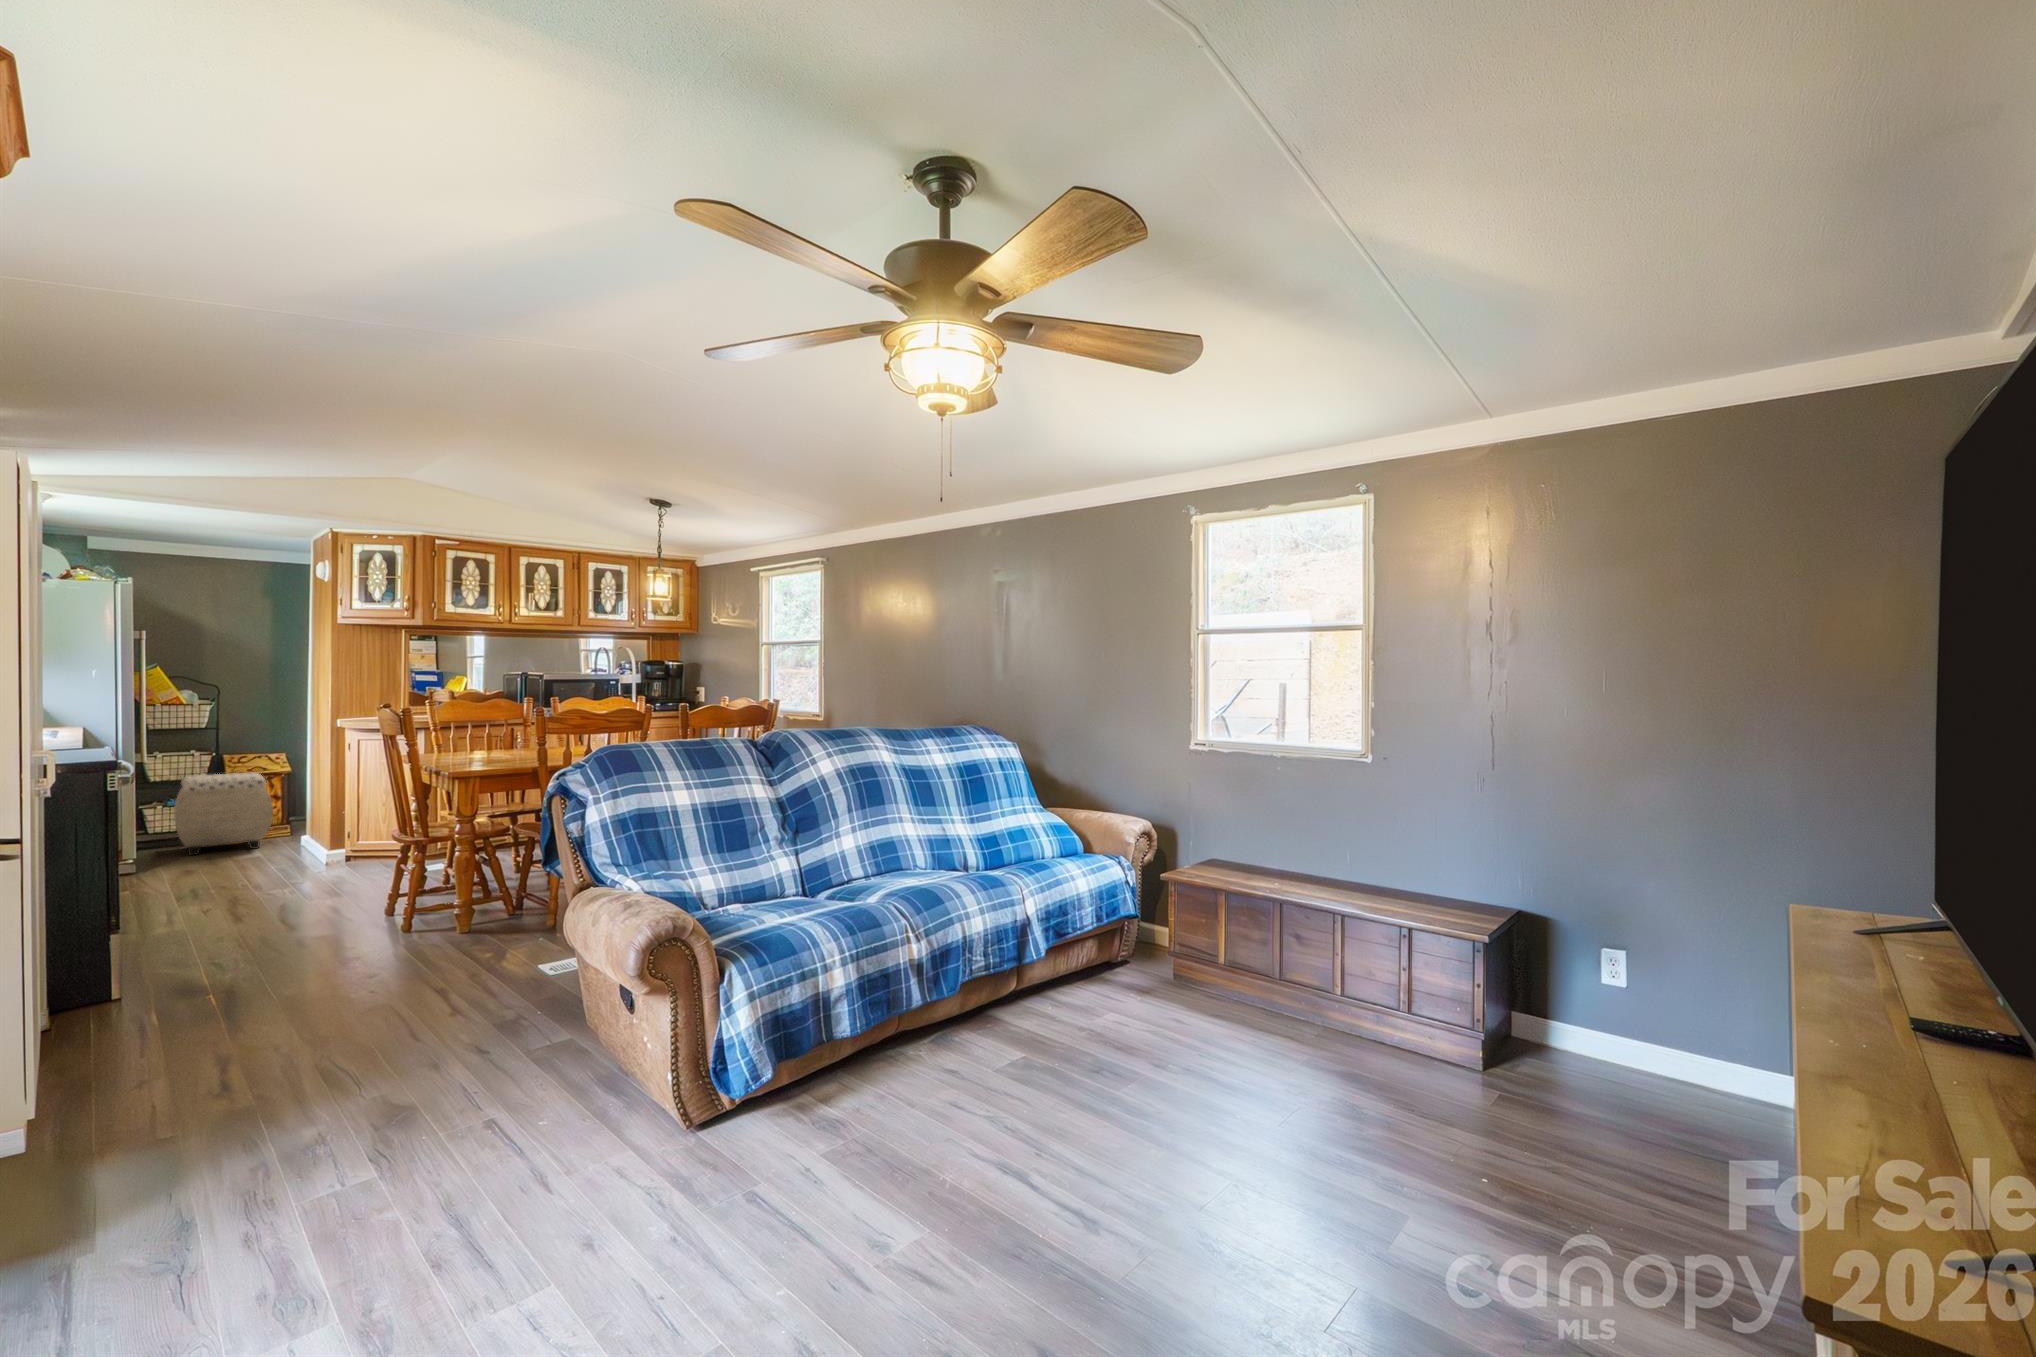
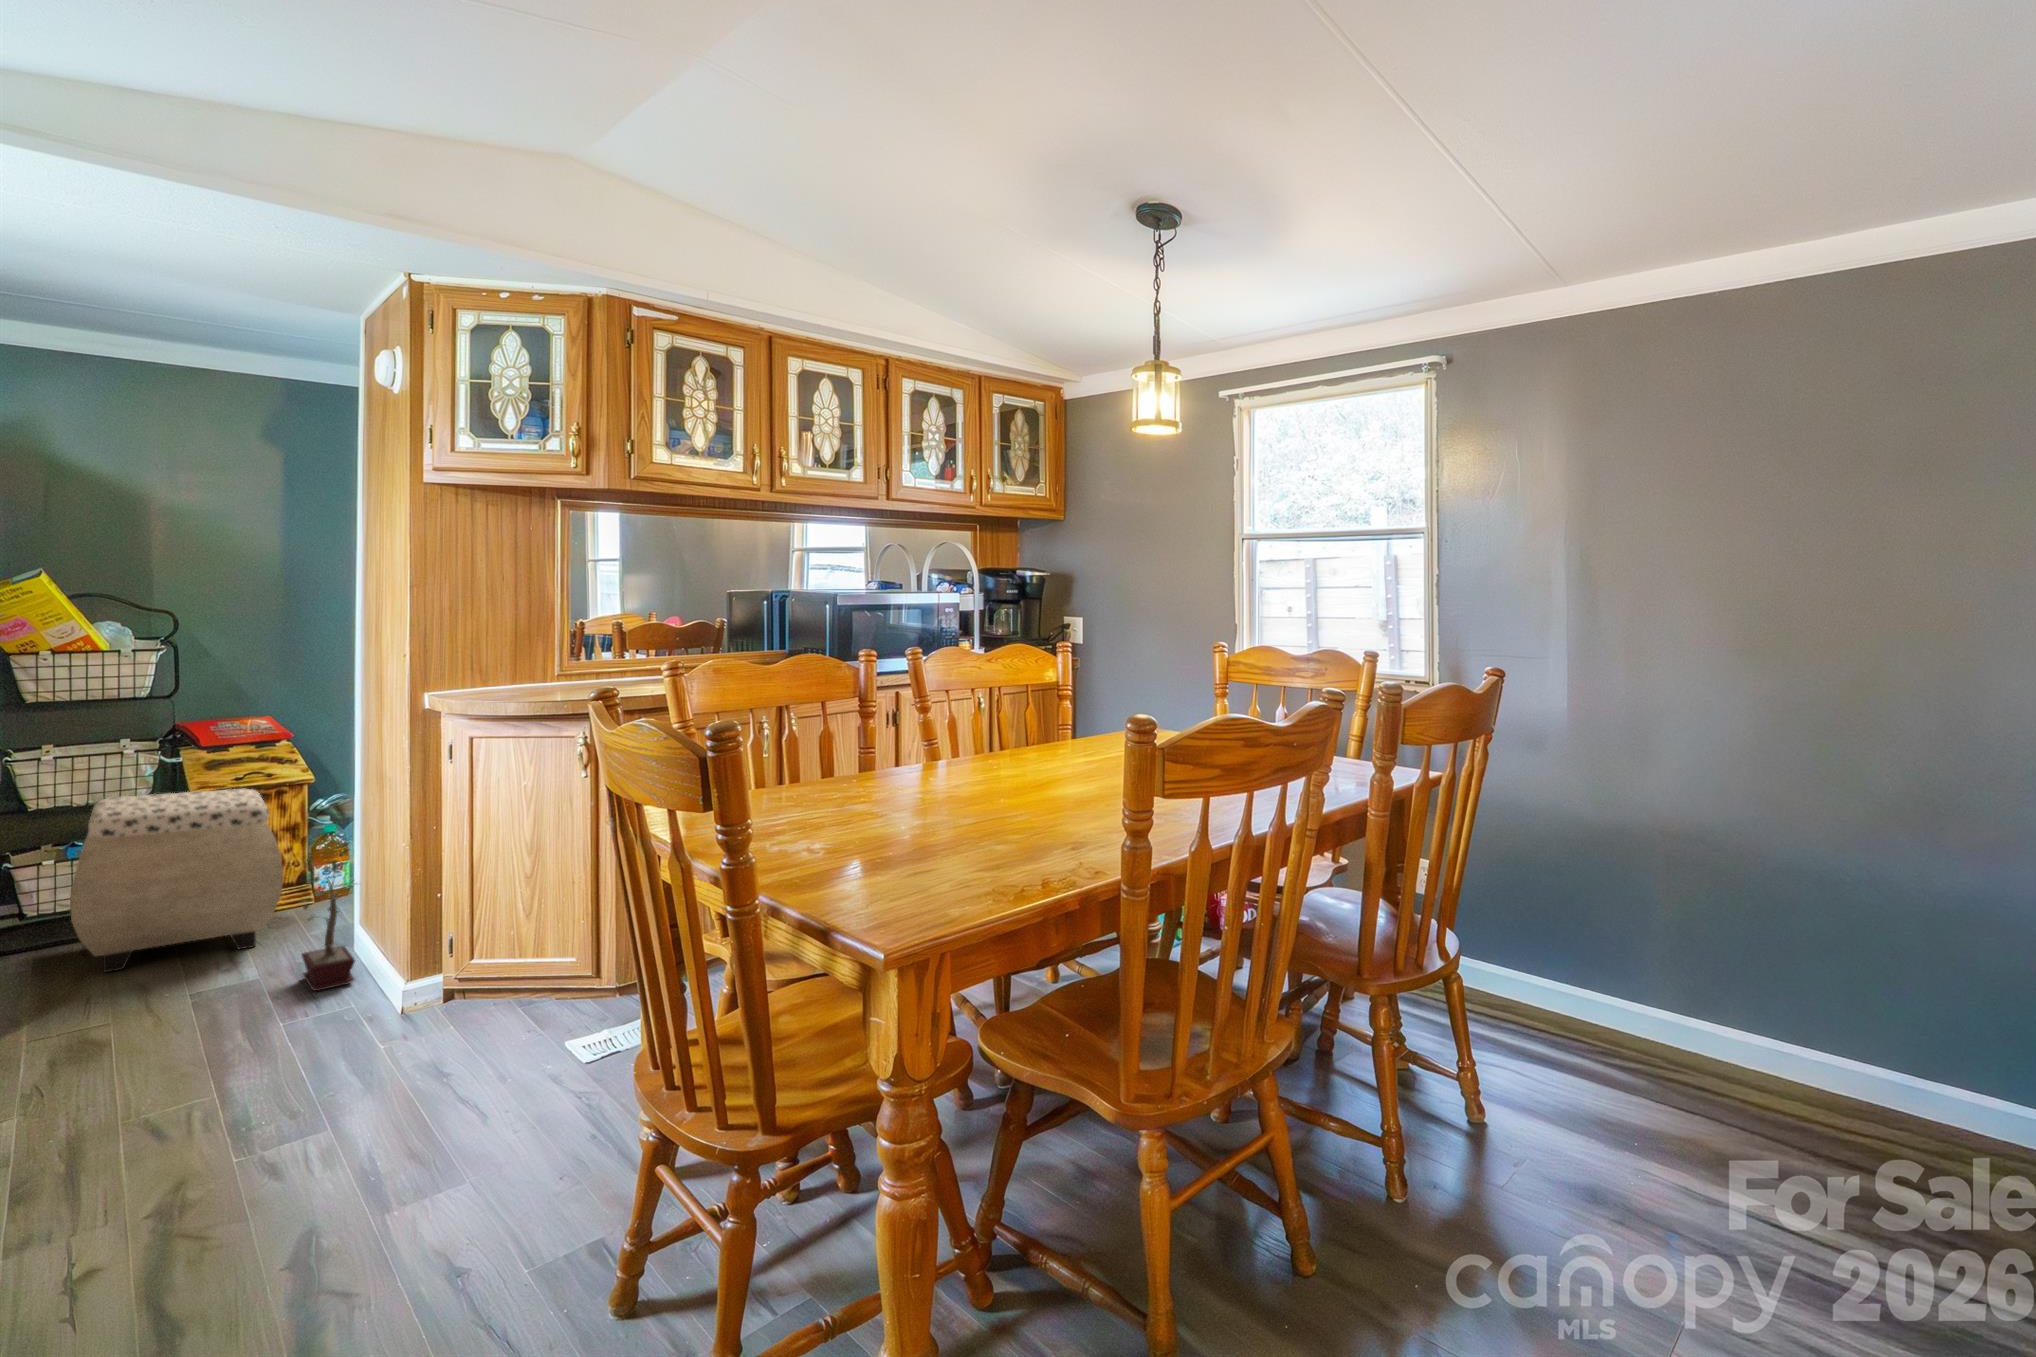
potted plant: none [279,789,309,859] -> present [302,840,355,991]

